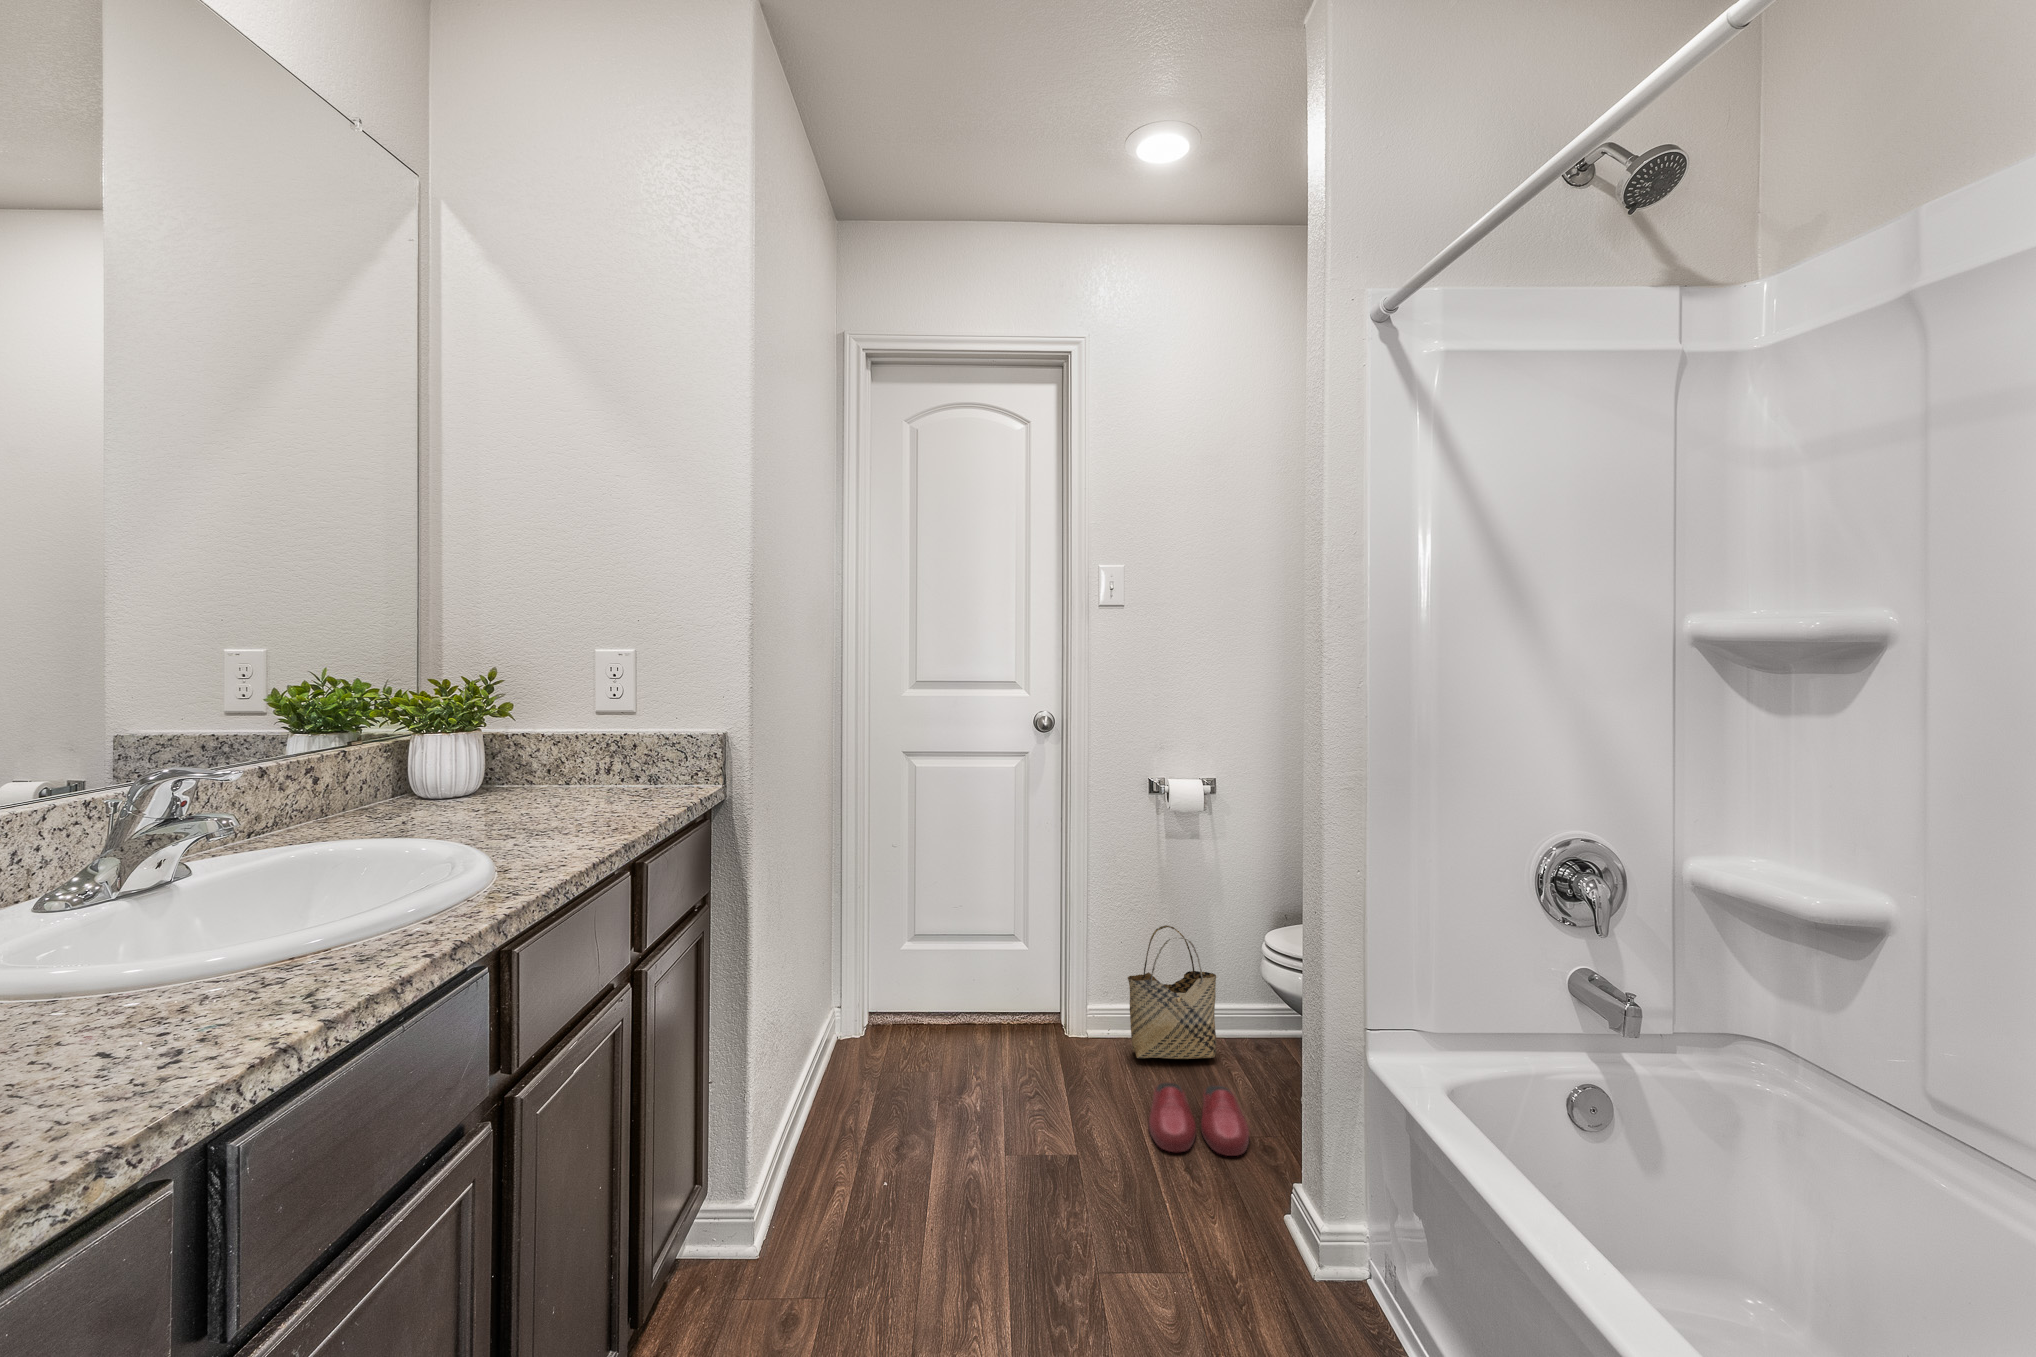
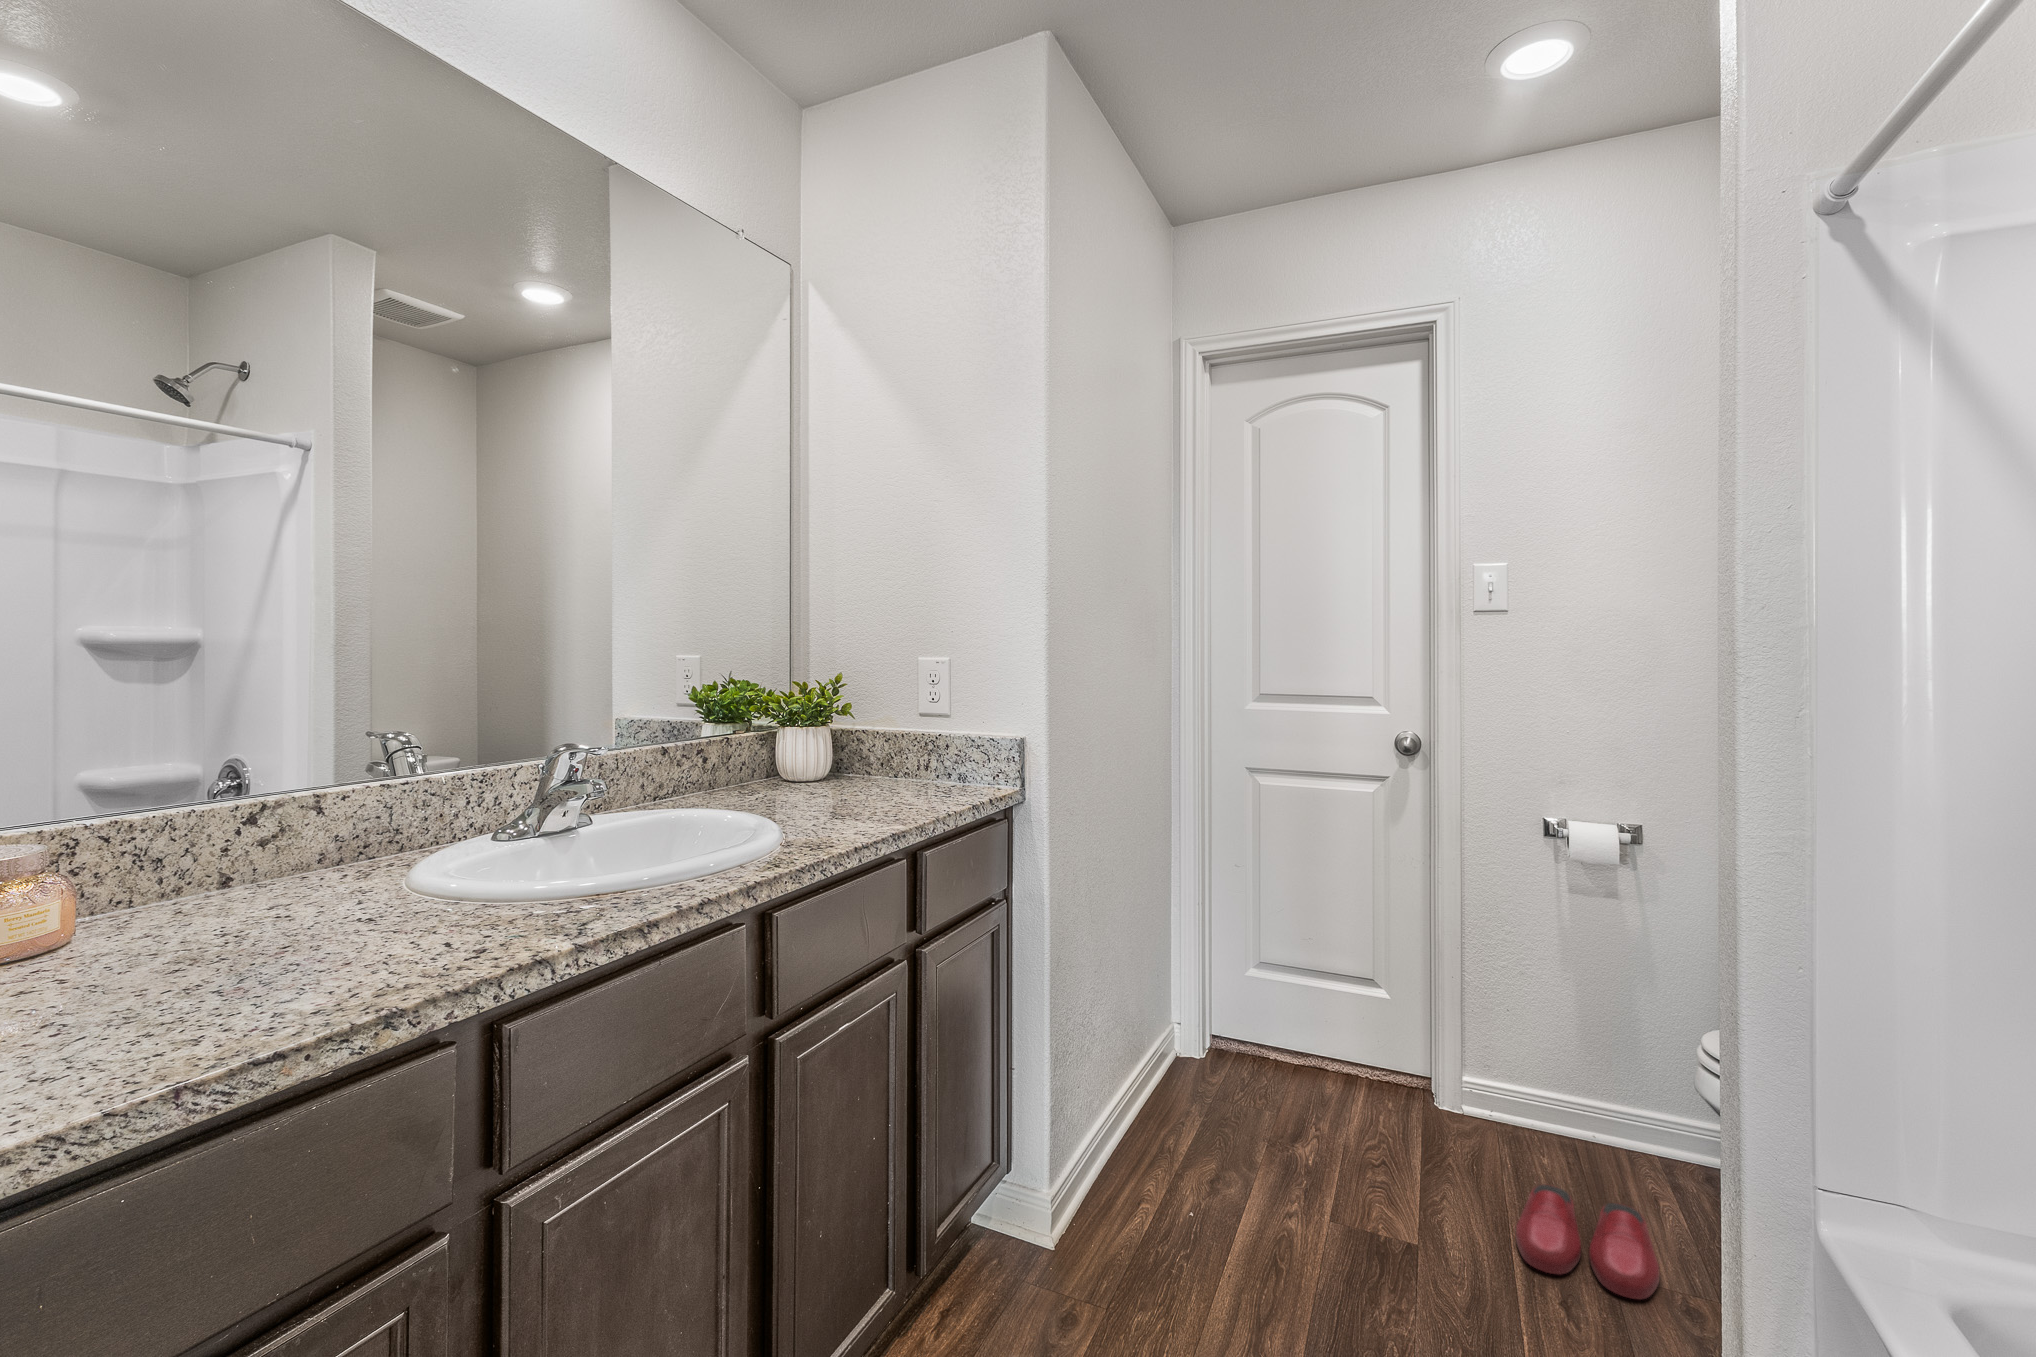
woven basket: present [1128,925,1216,1059] -> none [1508,994,1636,1170]

